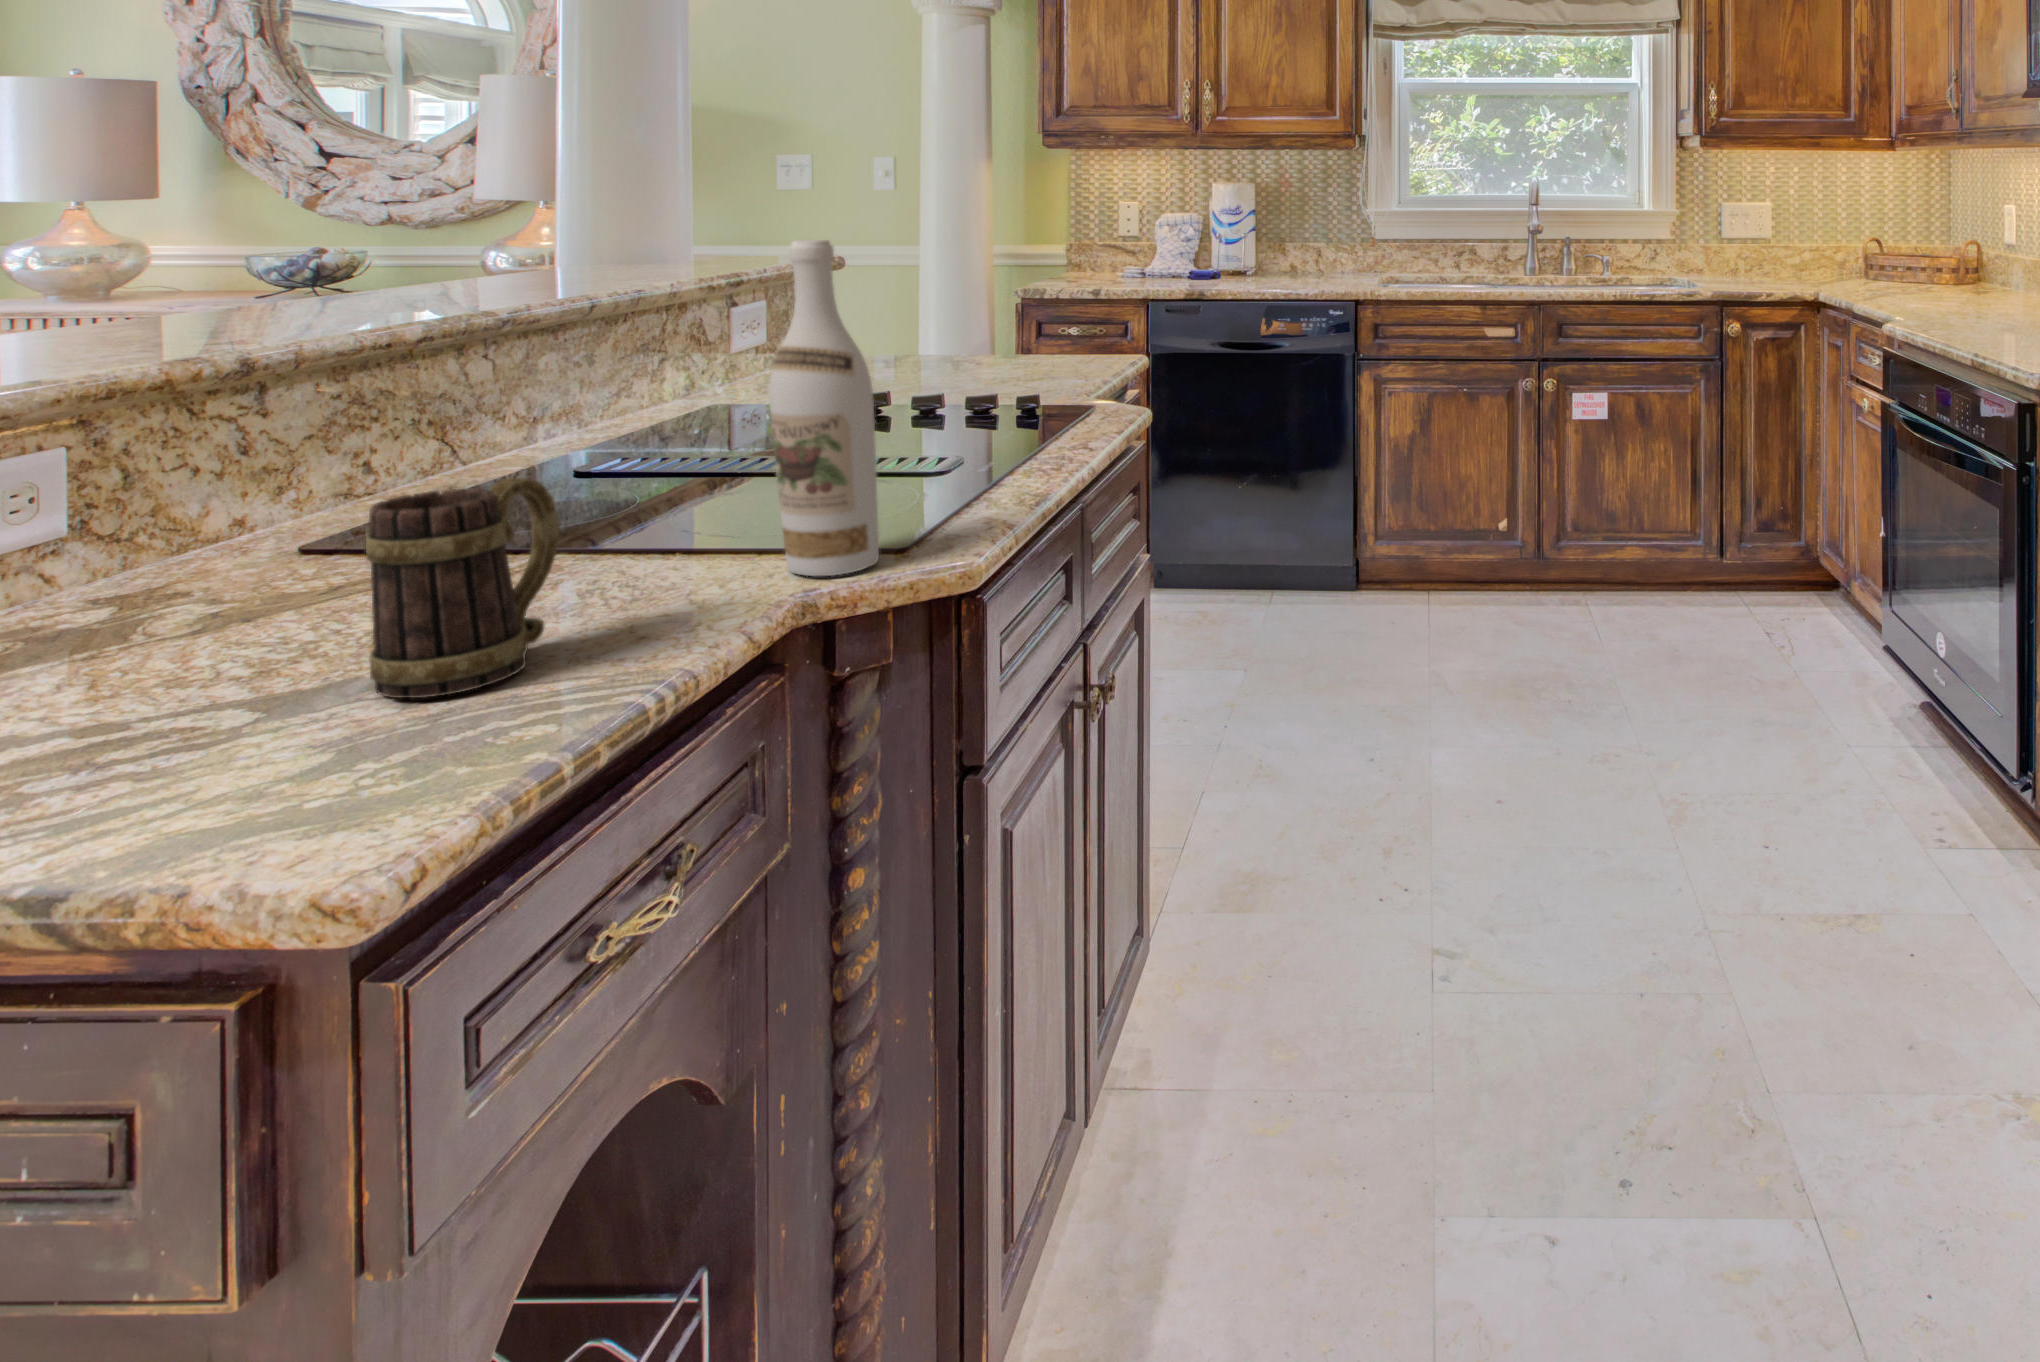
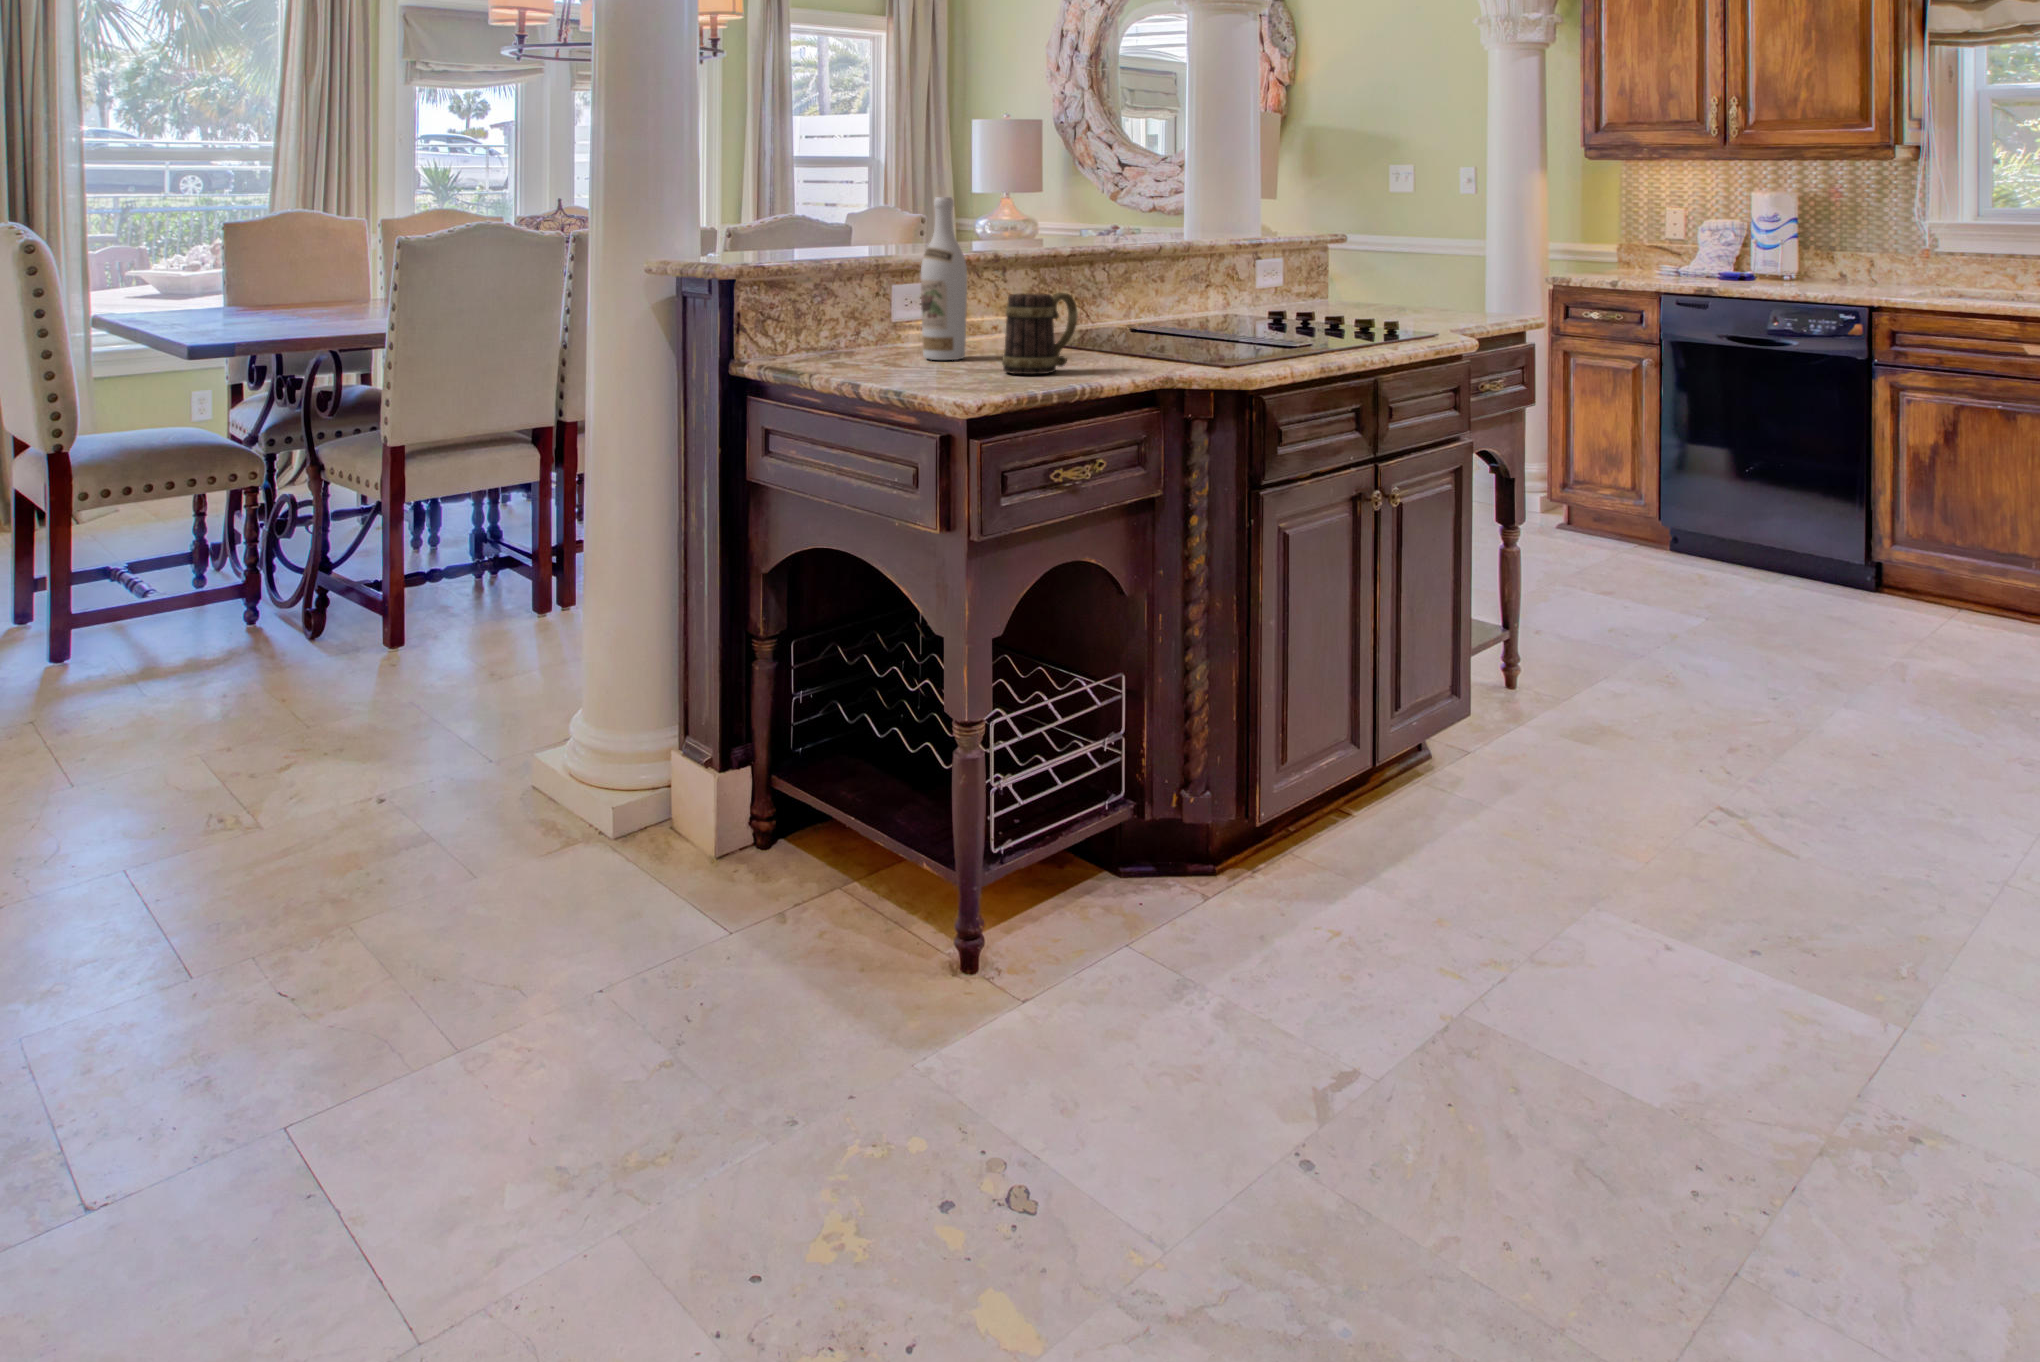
wine bottle: present [769,240,879,576] -> present [921,197,967,360]

